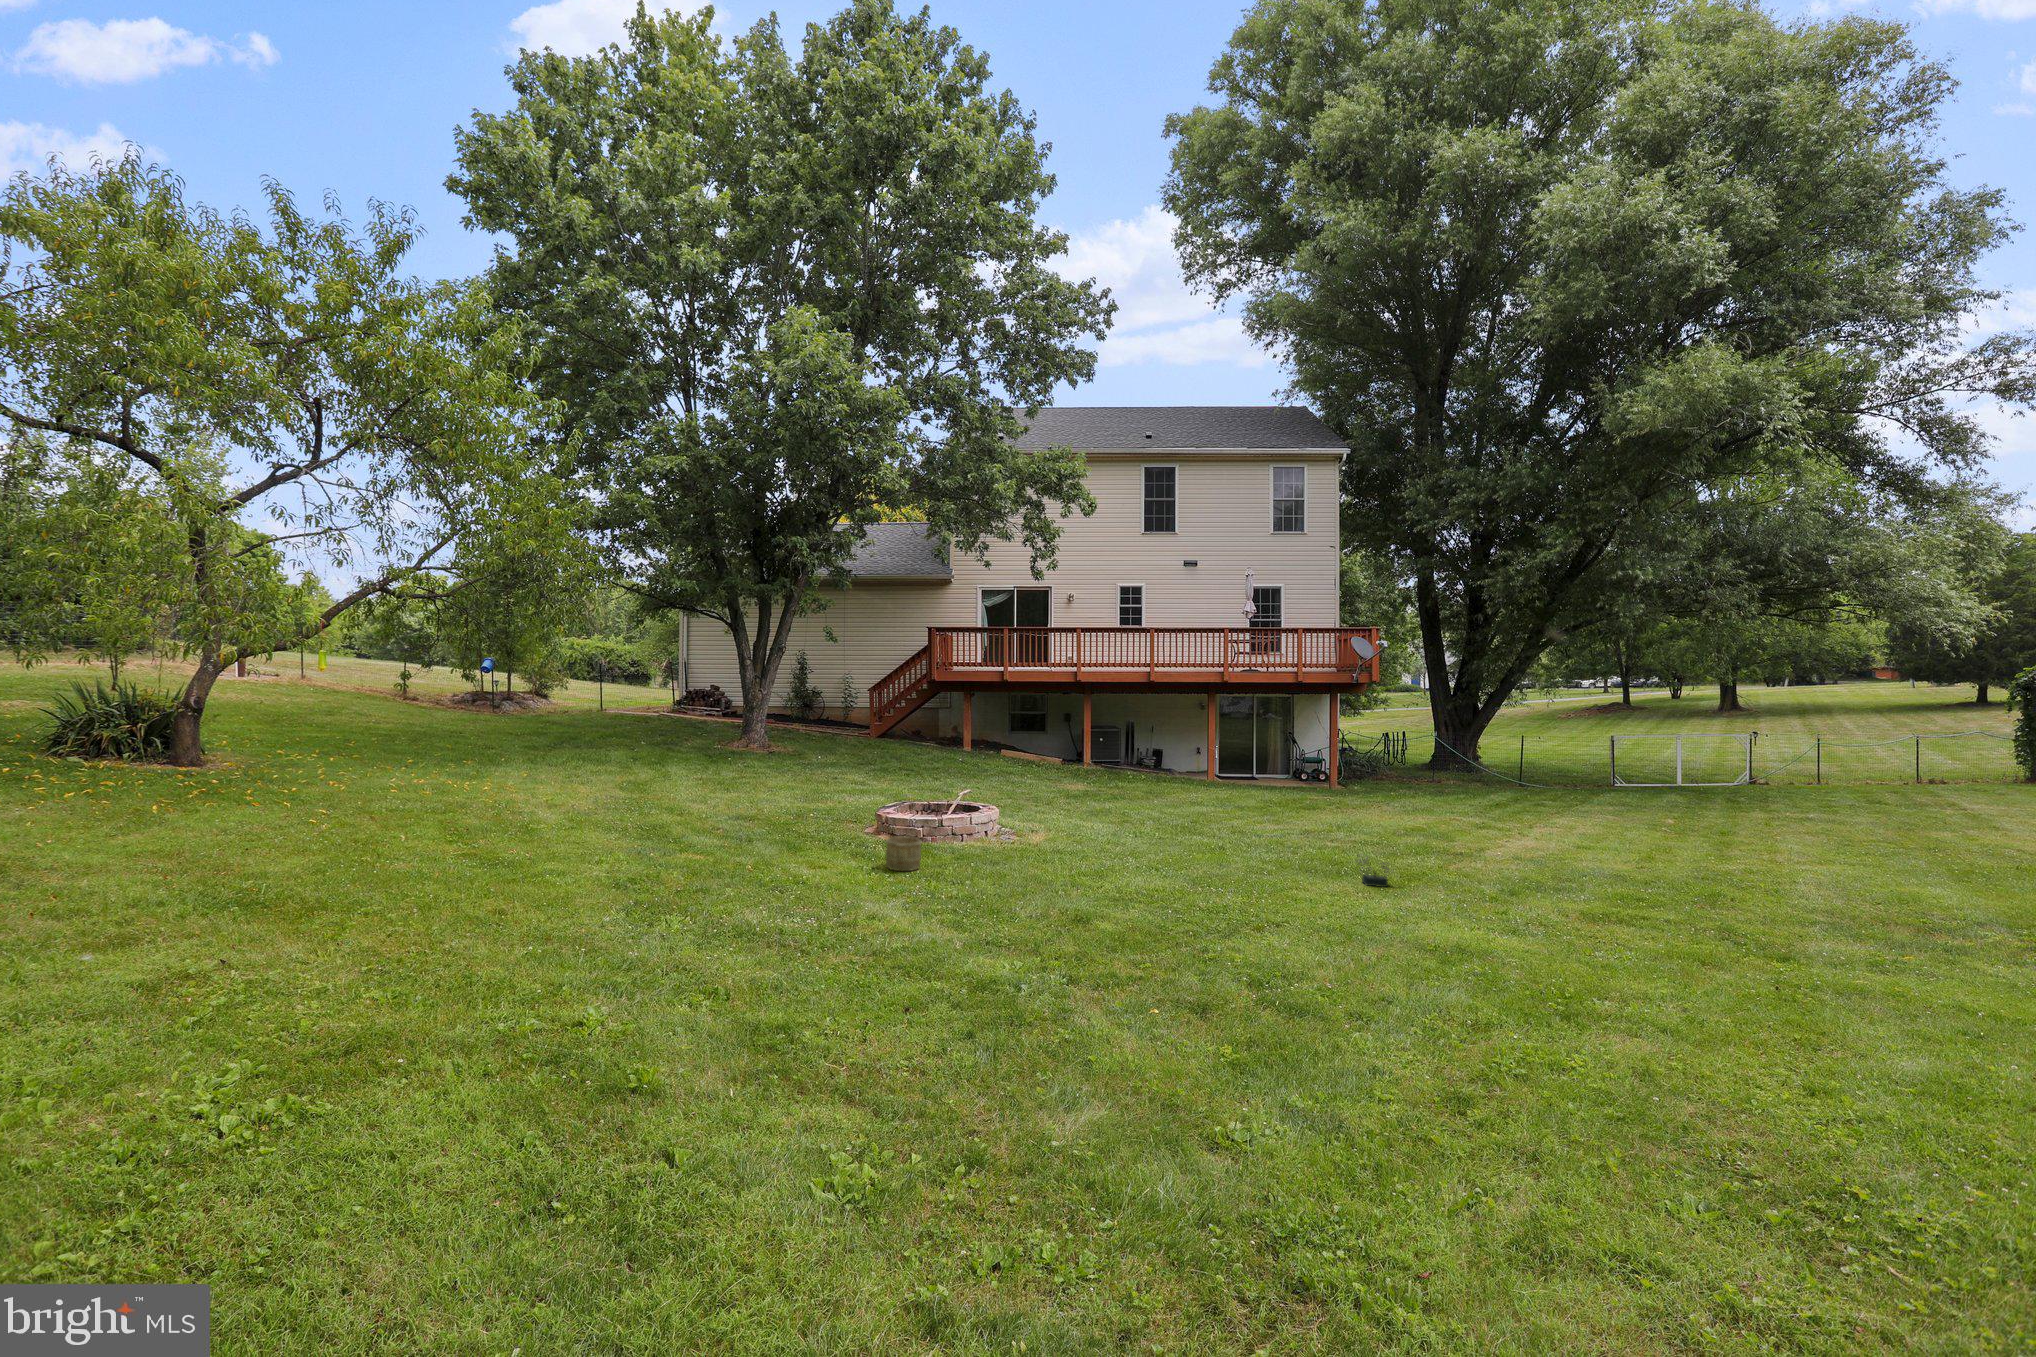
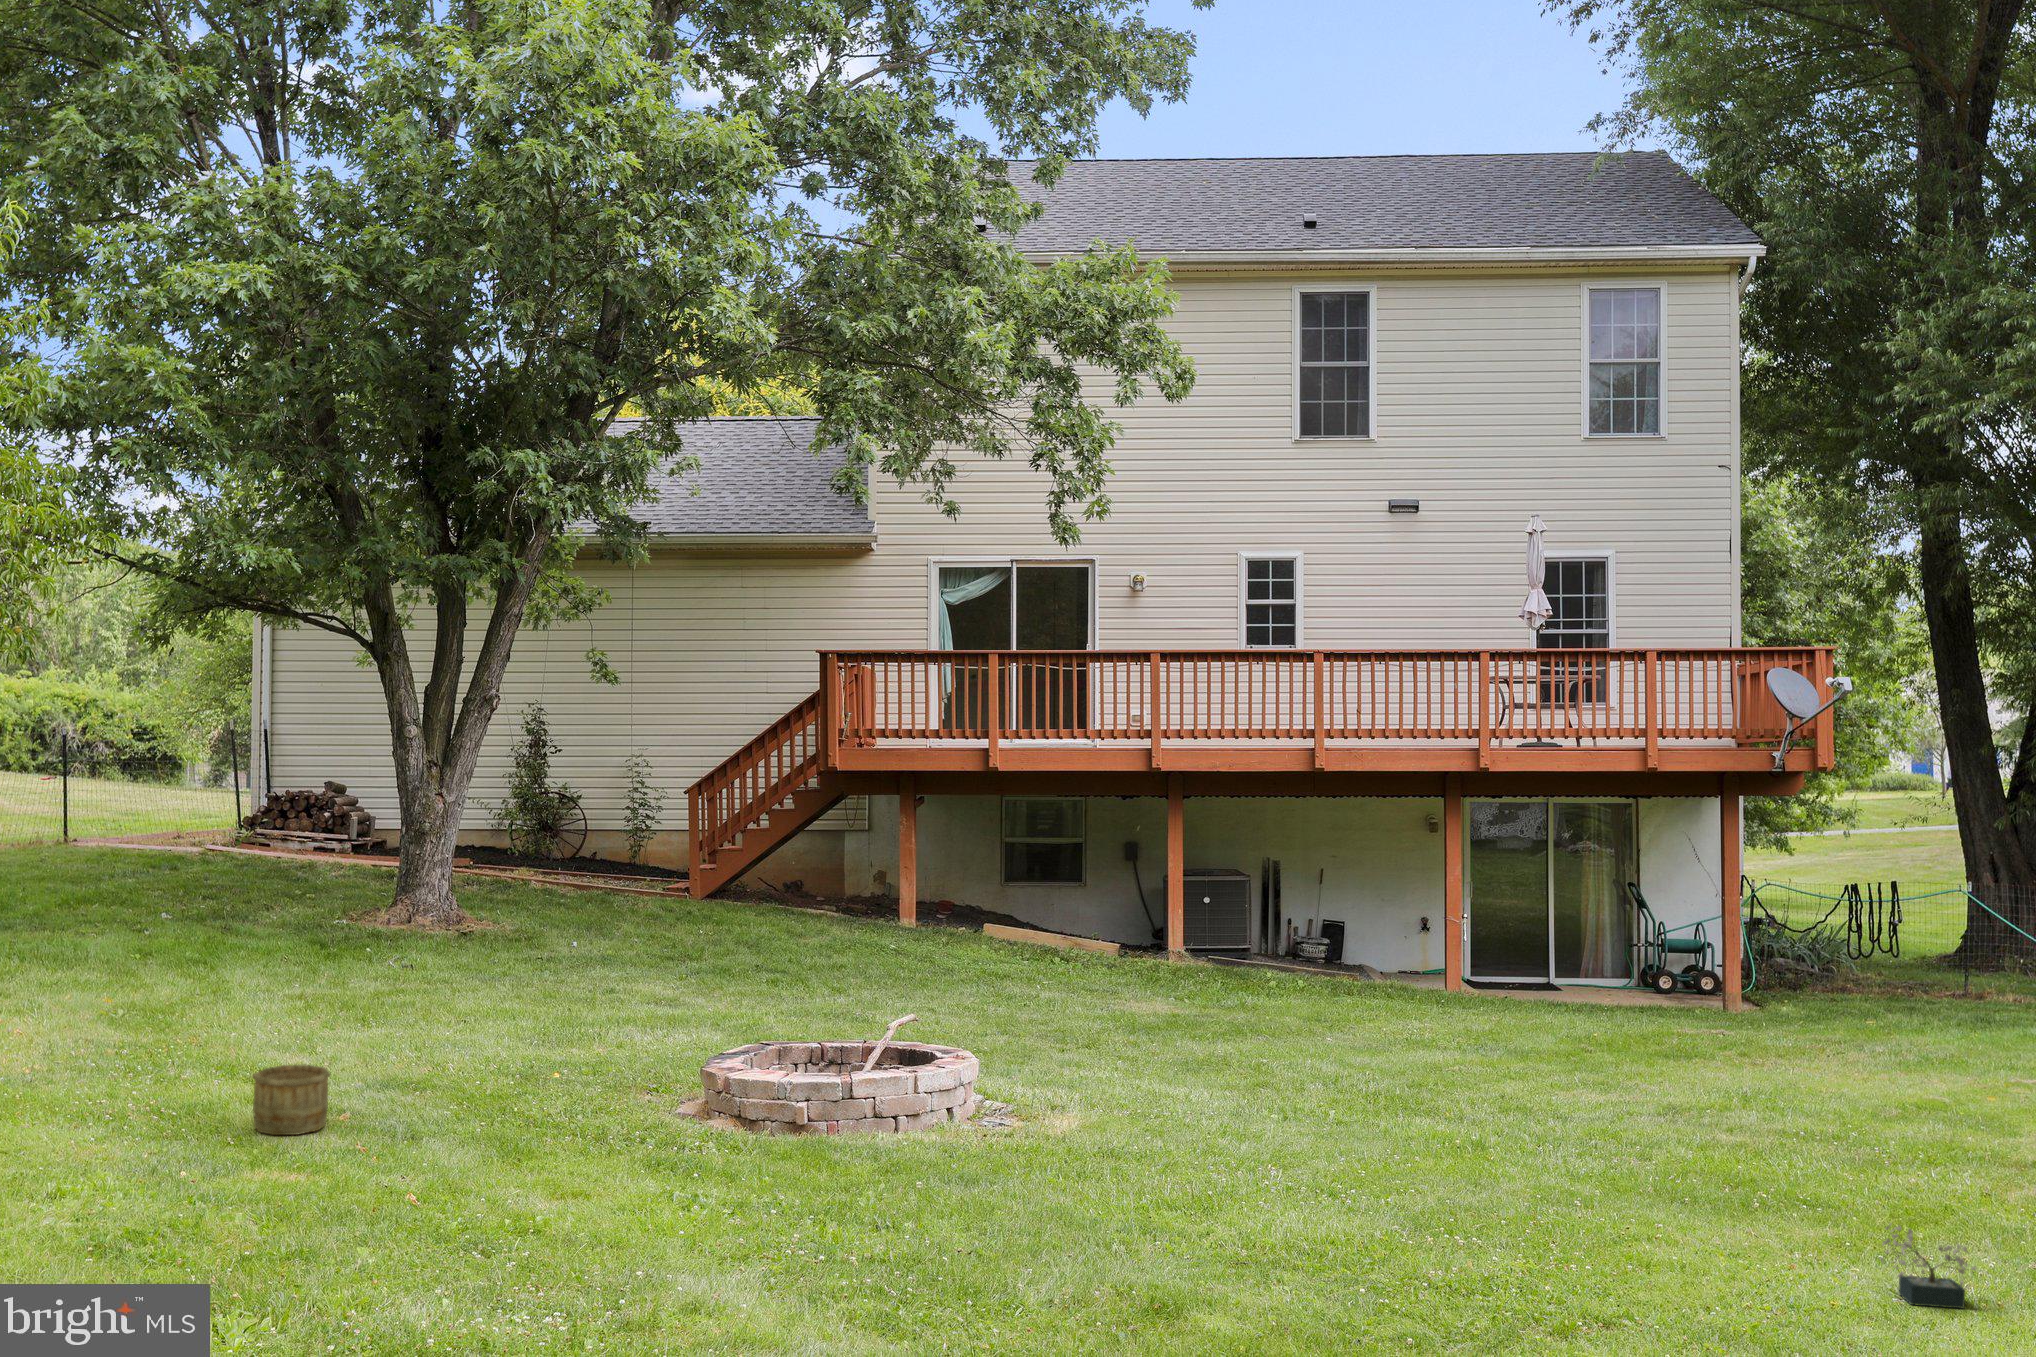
wooden bucket: present [886,836,922,871] -> present [252,1065,330,1135]

